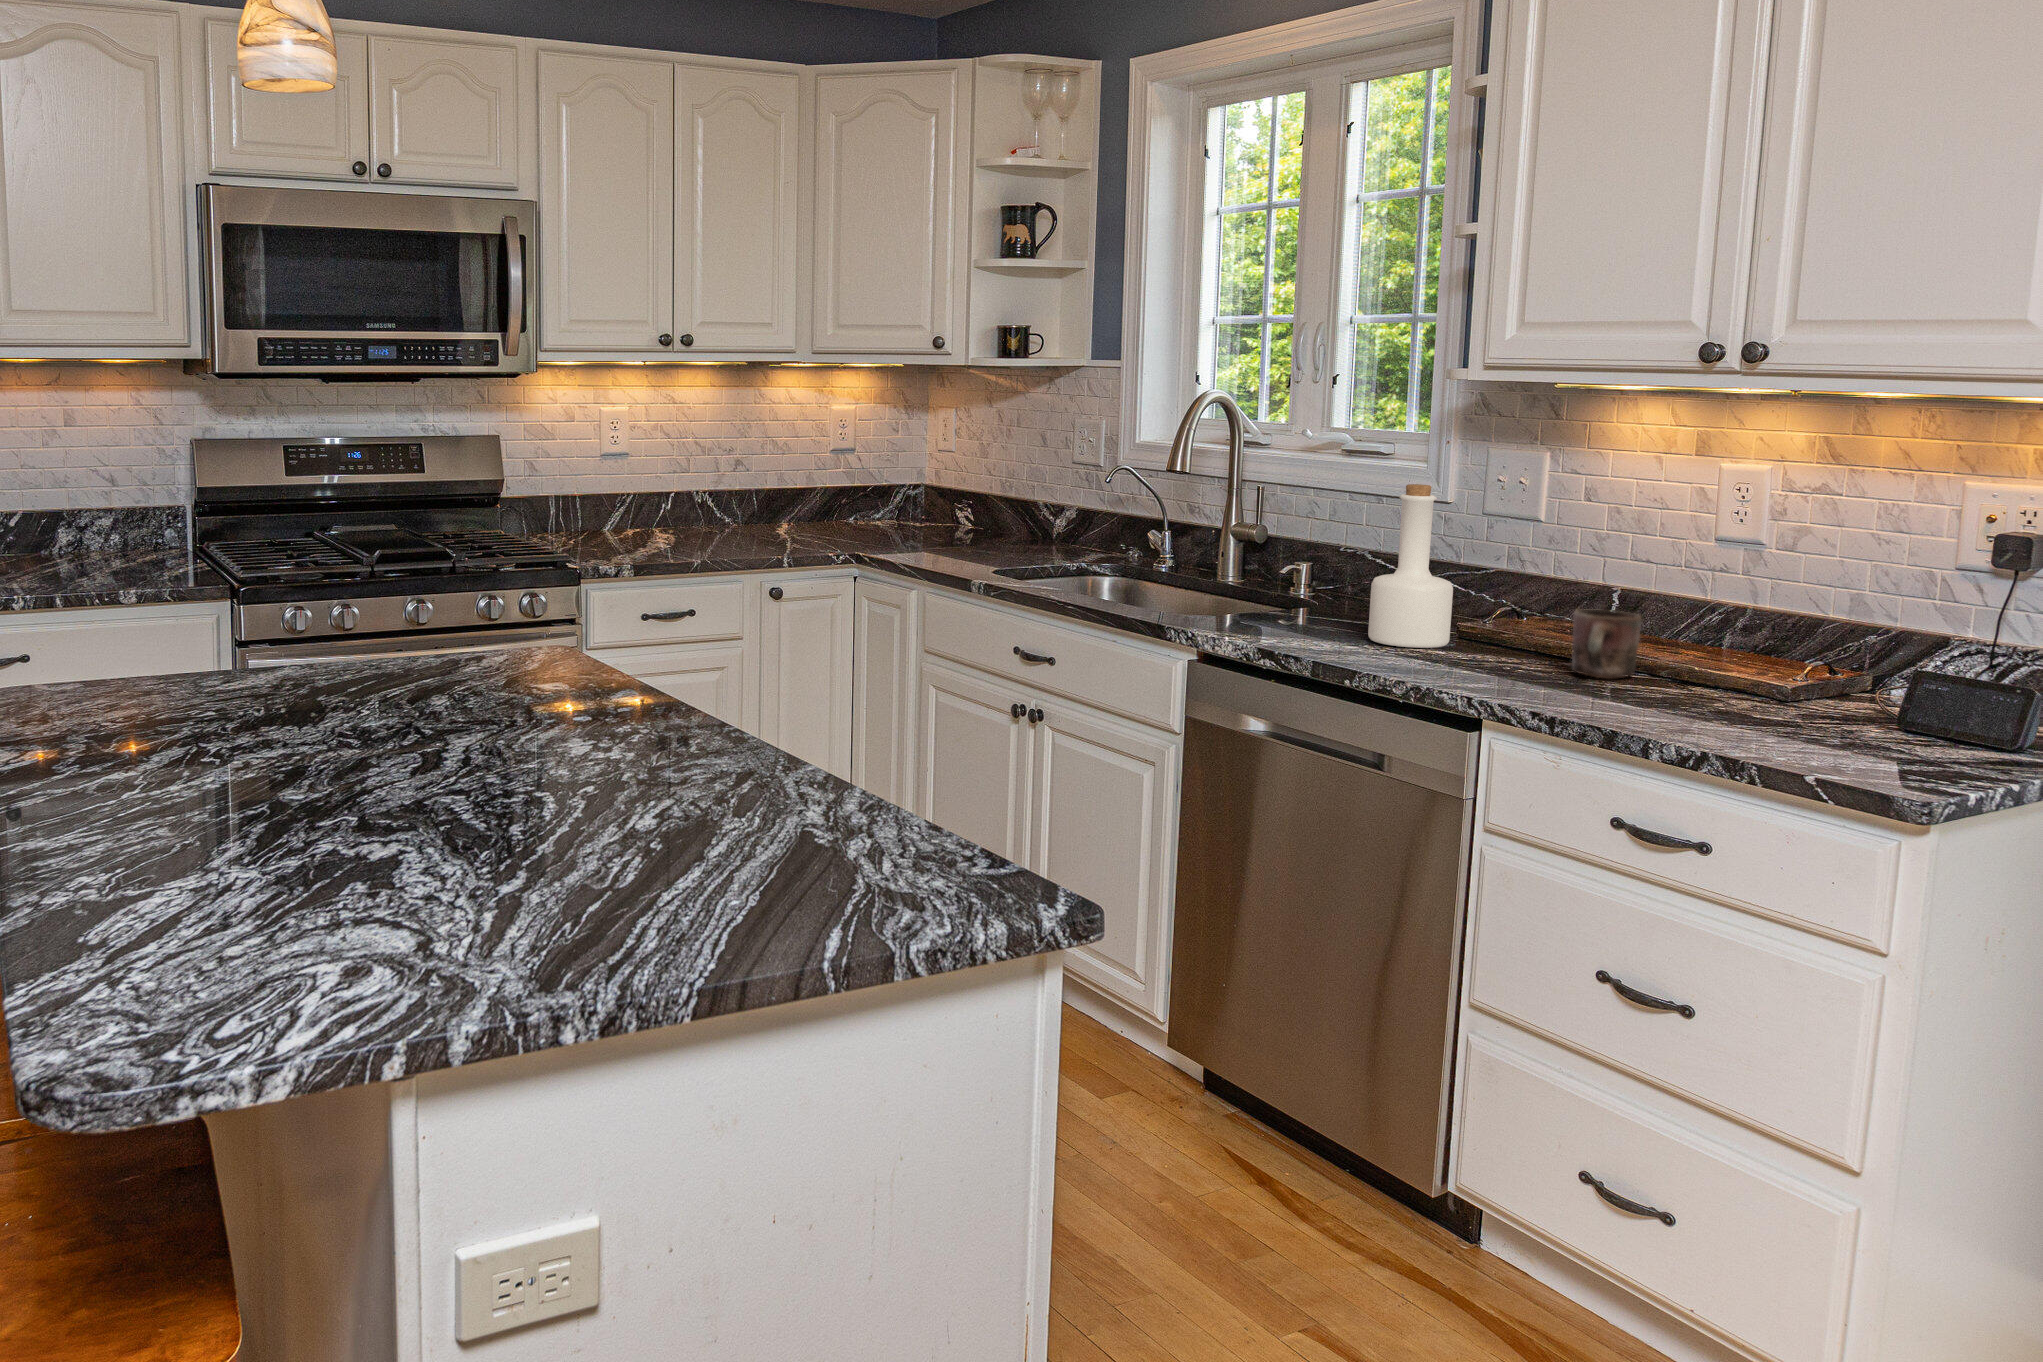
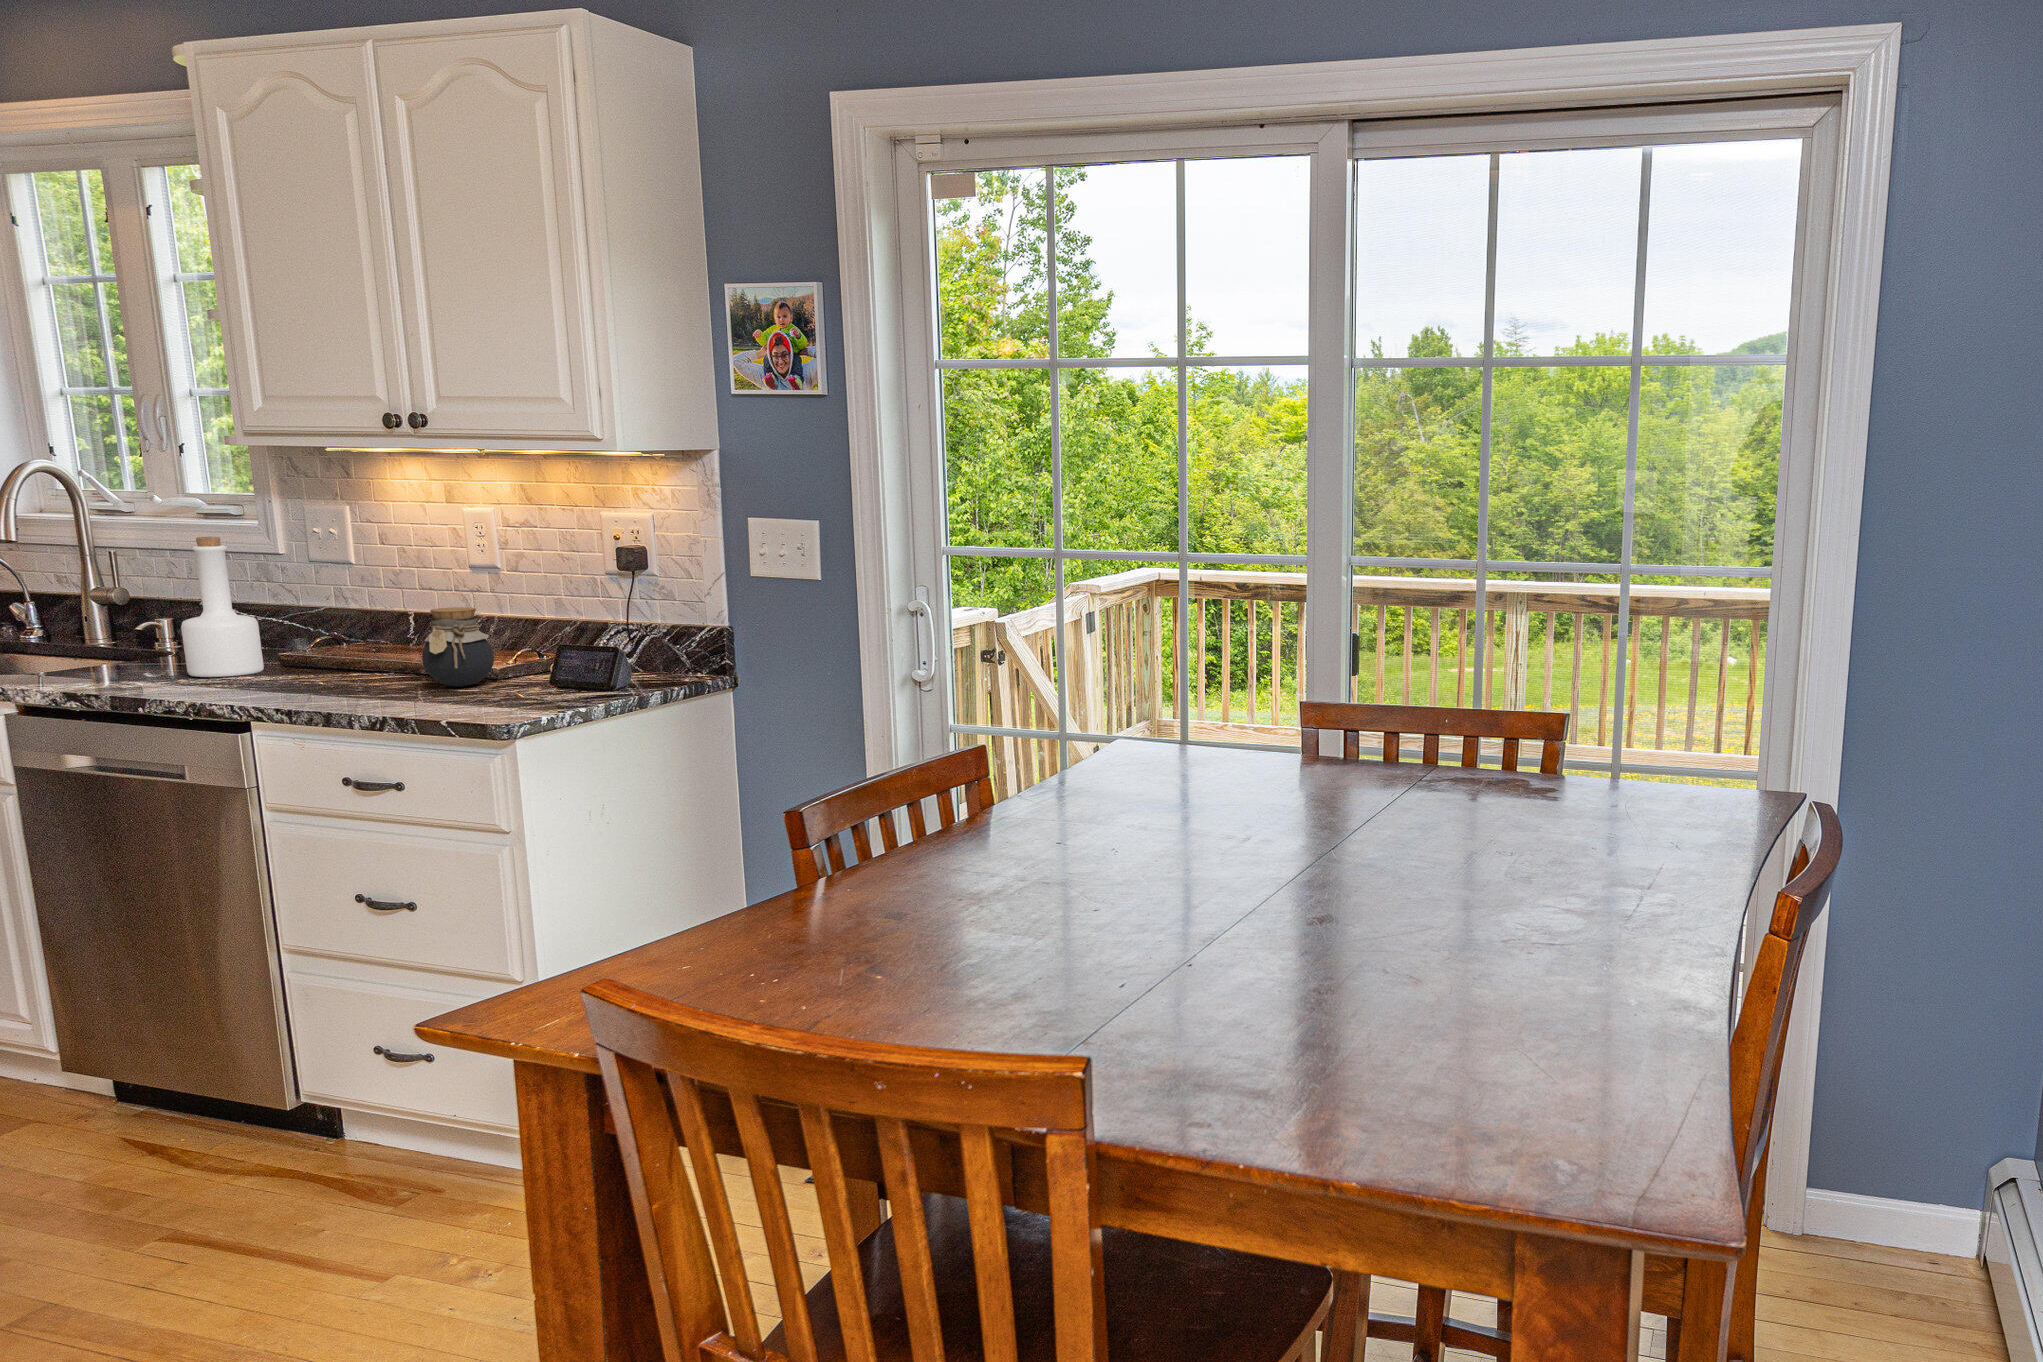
jar: none [1708,602,1812,711] -> present [422,607,494,687]
mug: present [1572,609,1642,679] -> none [338,627,395,680]

